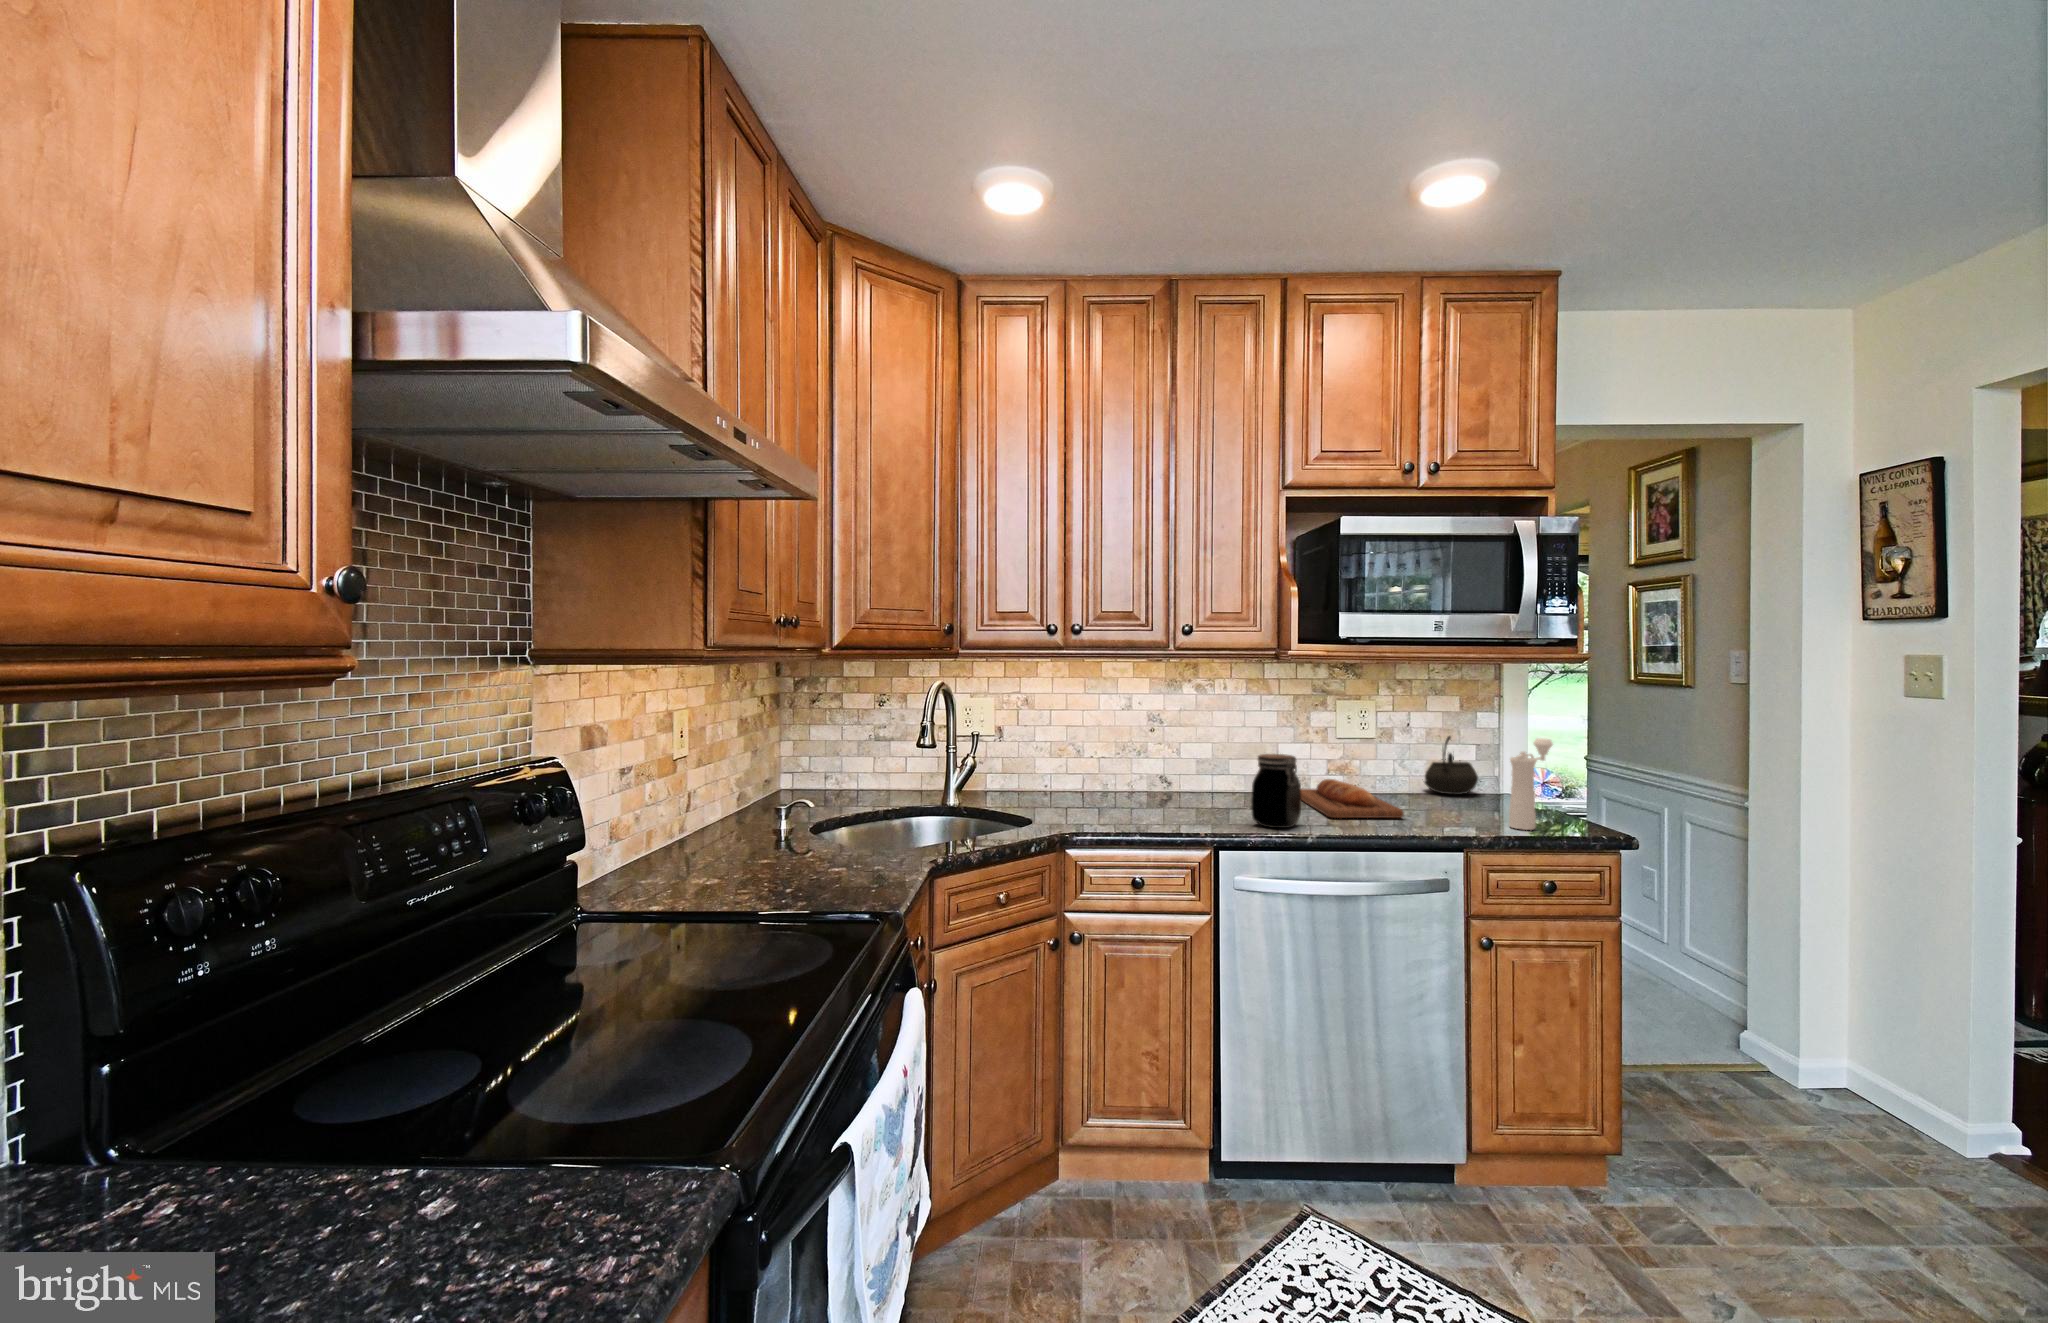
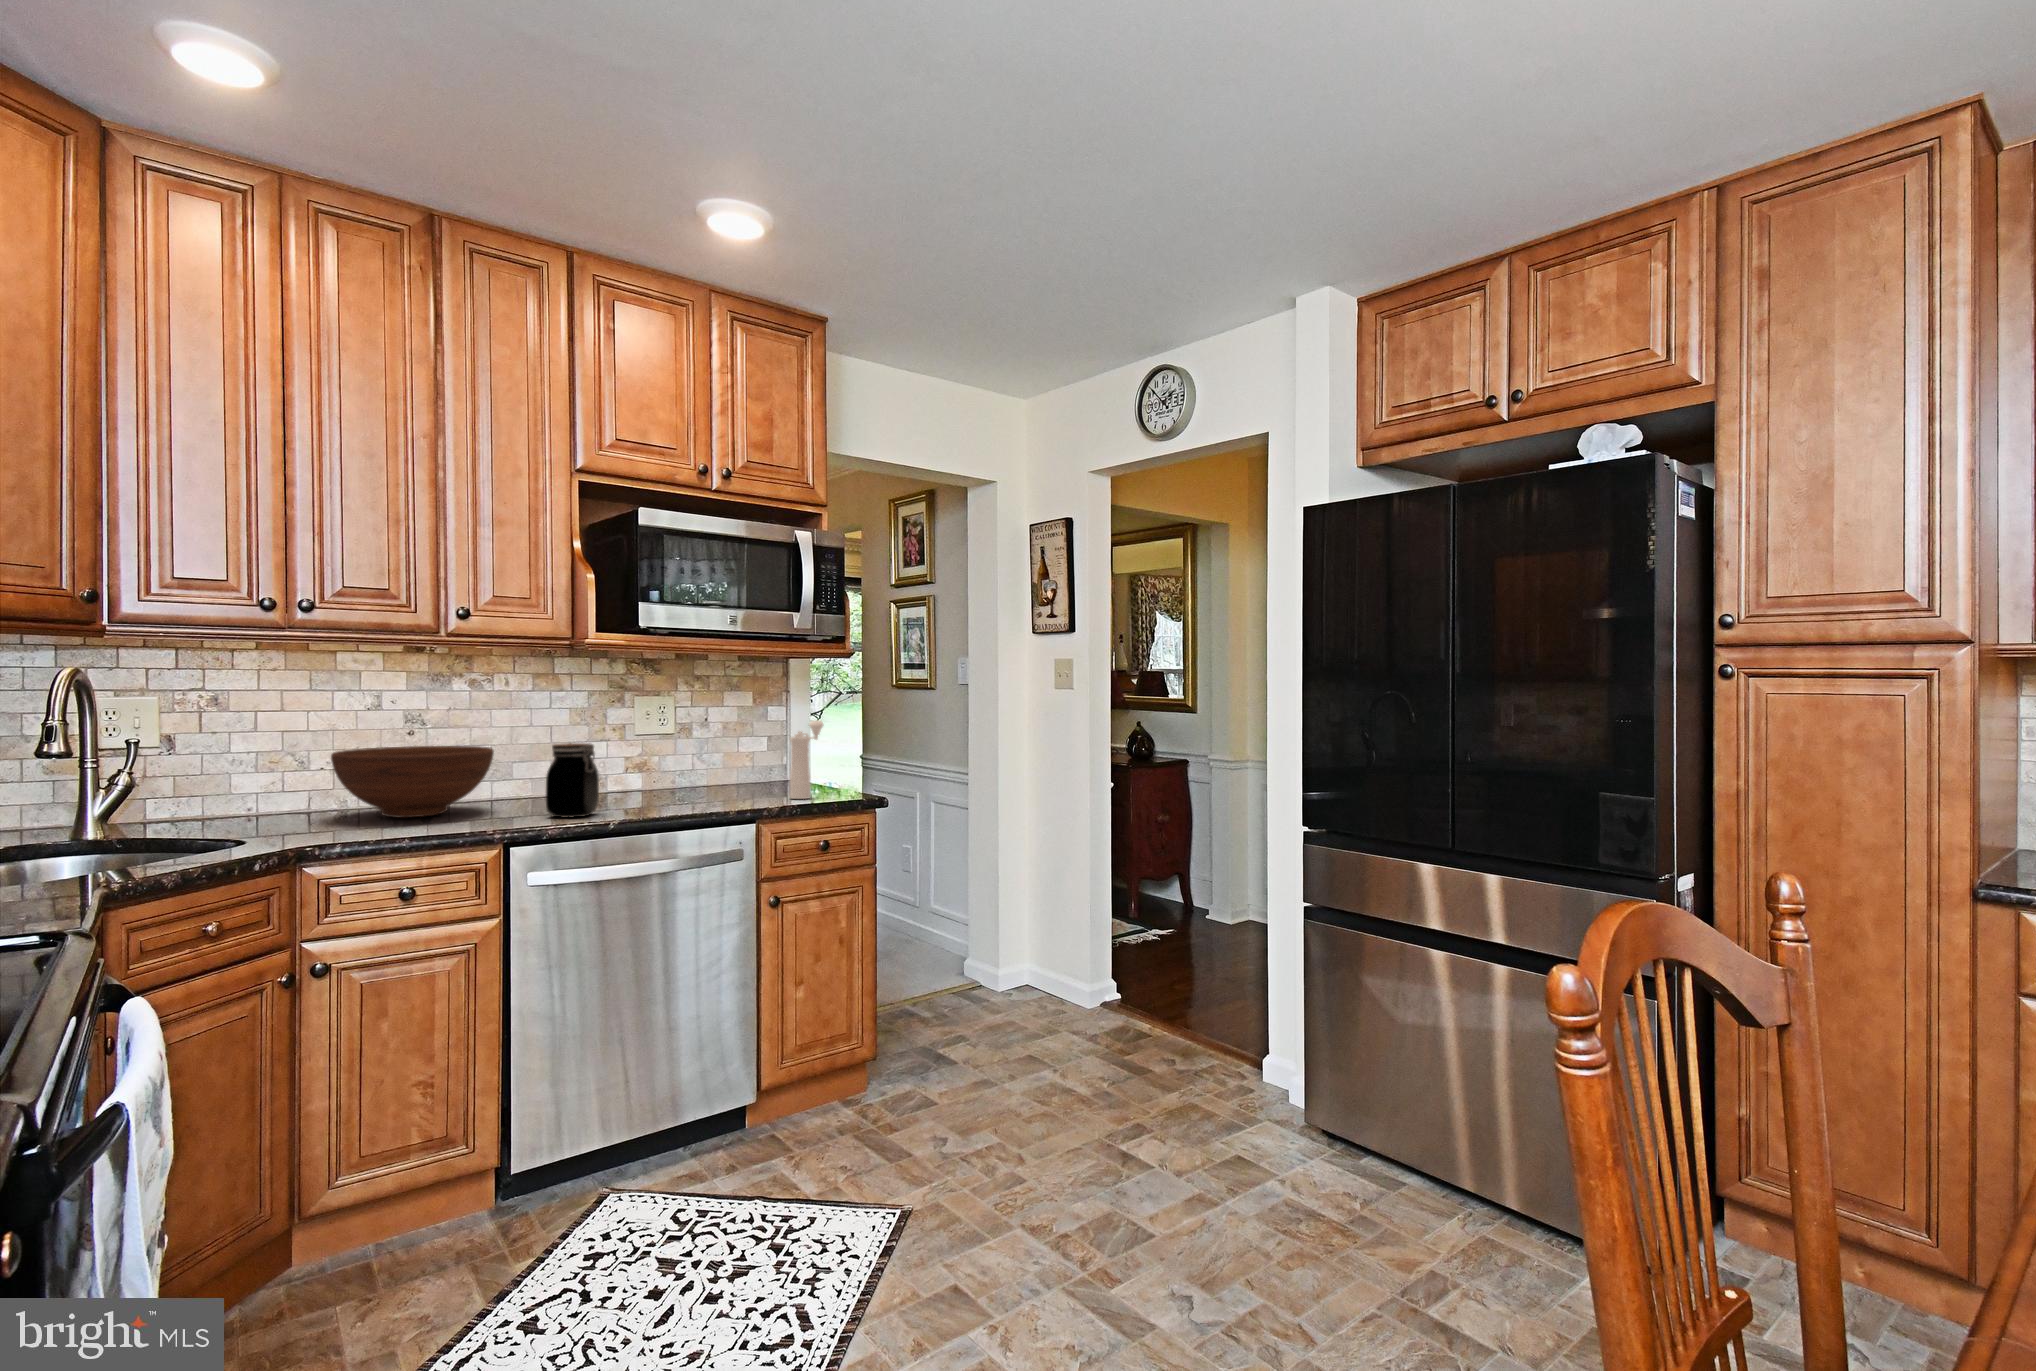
kettle: present [1424,736,1478,795] -> none [717,727,767,783]
fruit bowl: none [1085,744,1208,810] -> present [331,746,494,818]
bread loaf: present [1301,779,1404,818] -> none [589,773,699,806]

